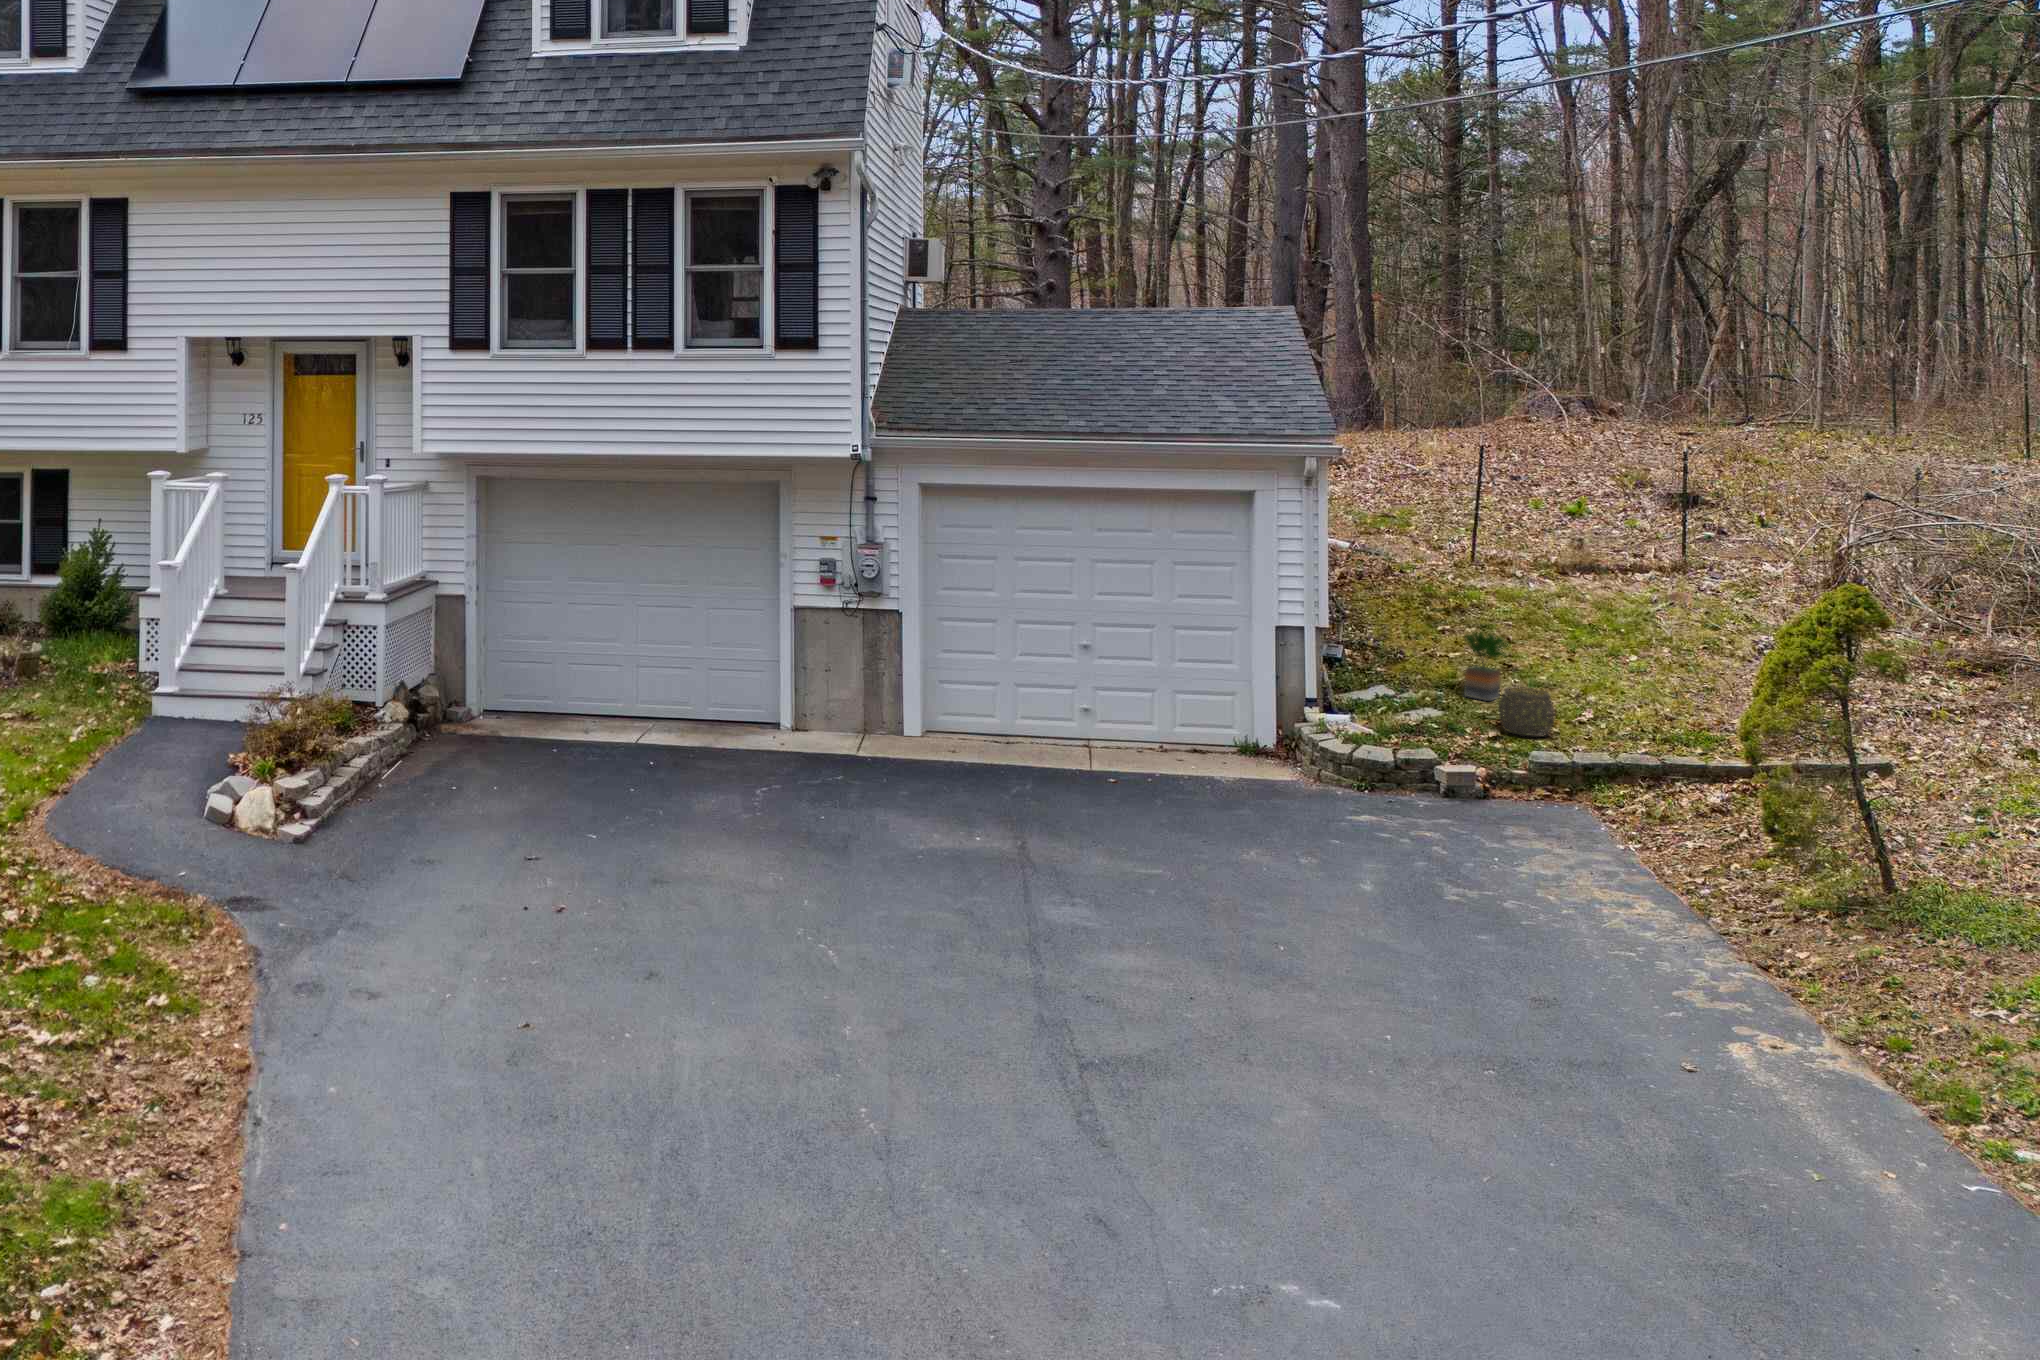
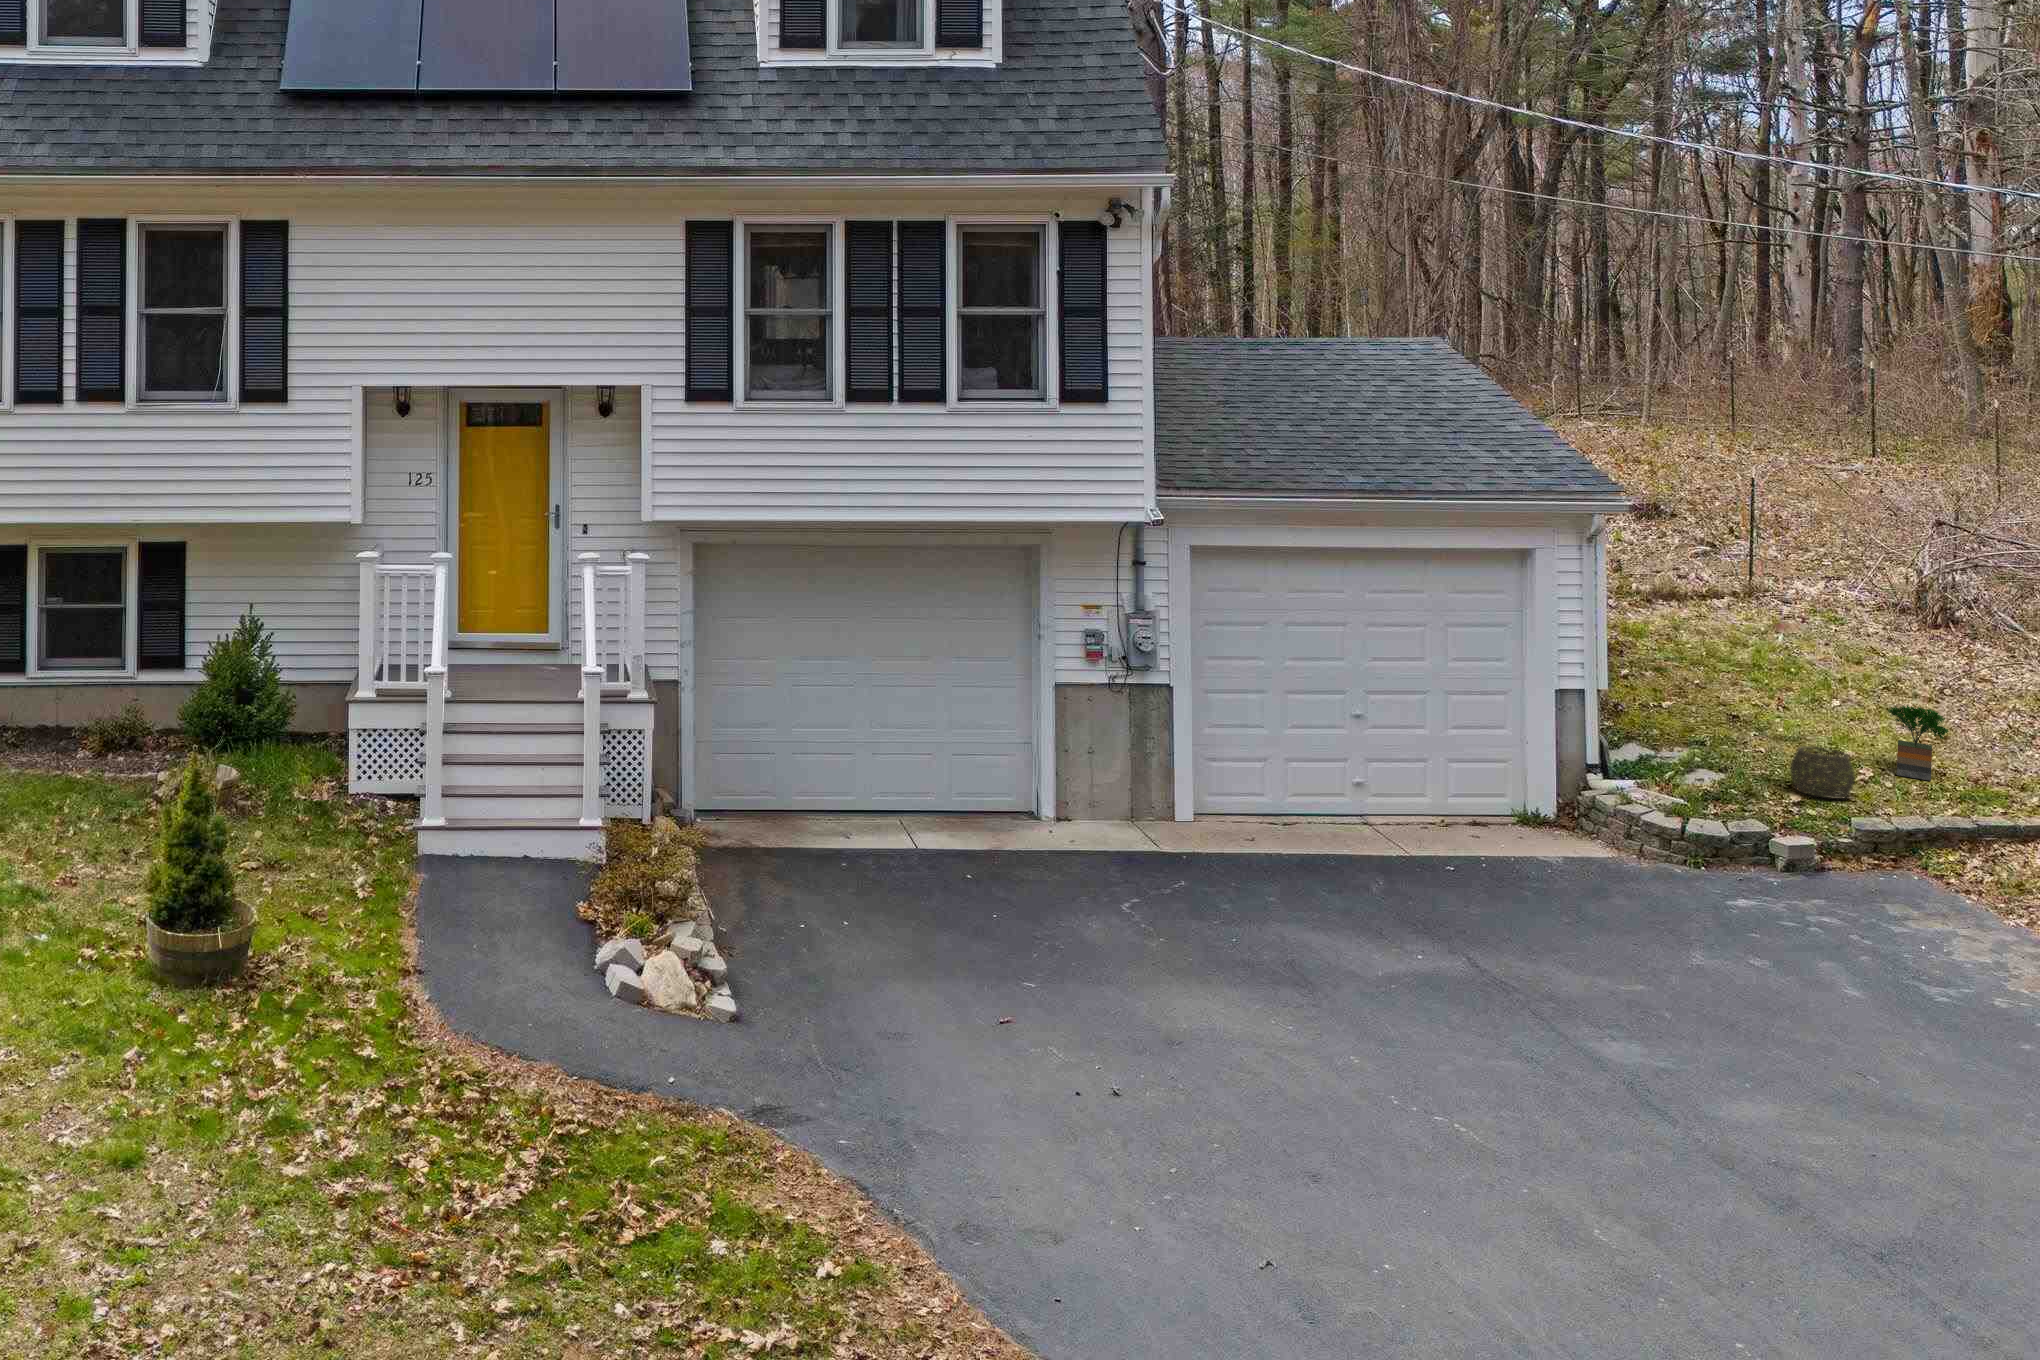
potted tree: present [1464,632,1510,701] -> present [1888,705,1949,780]

